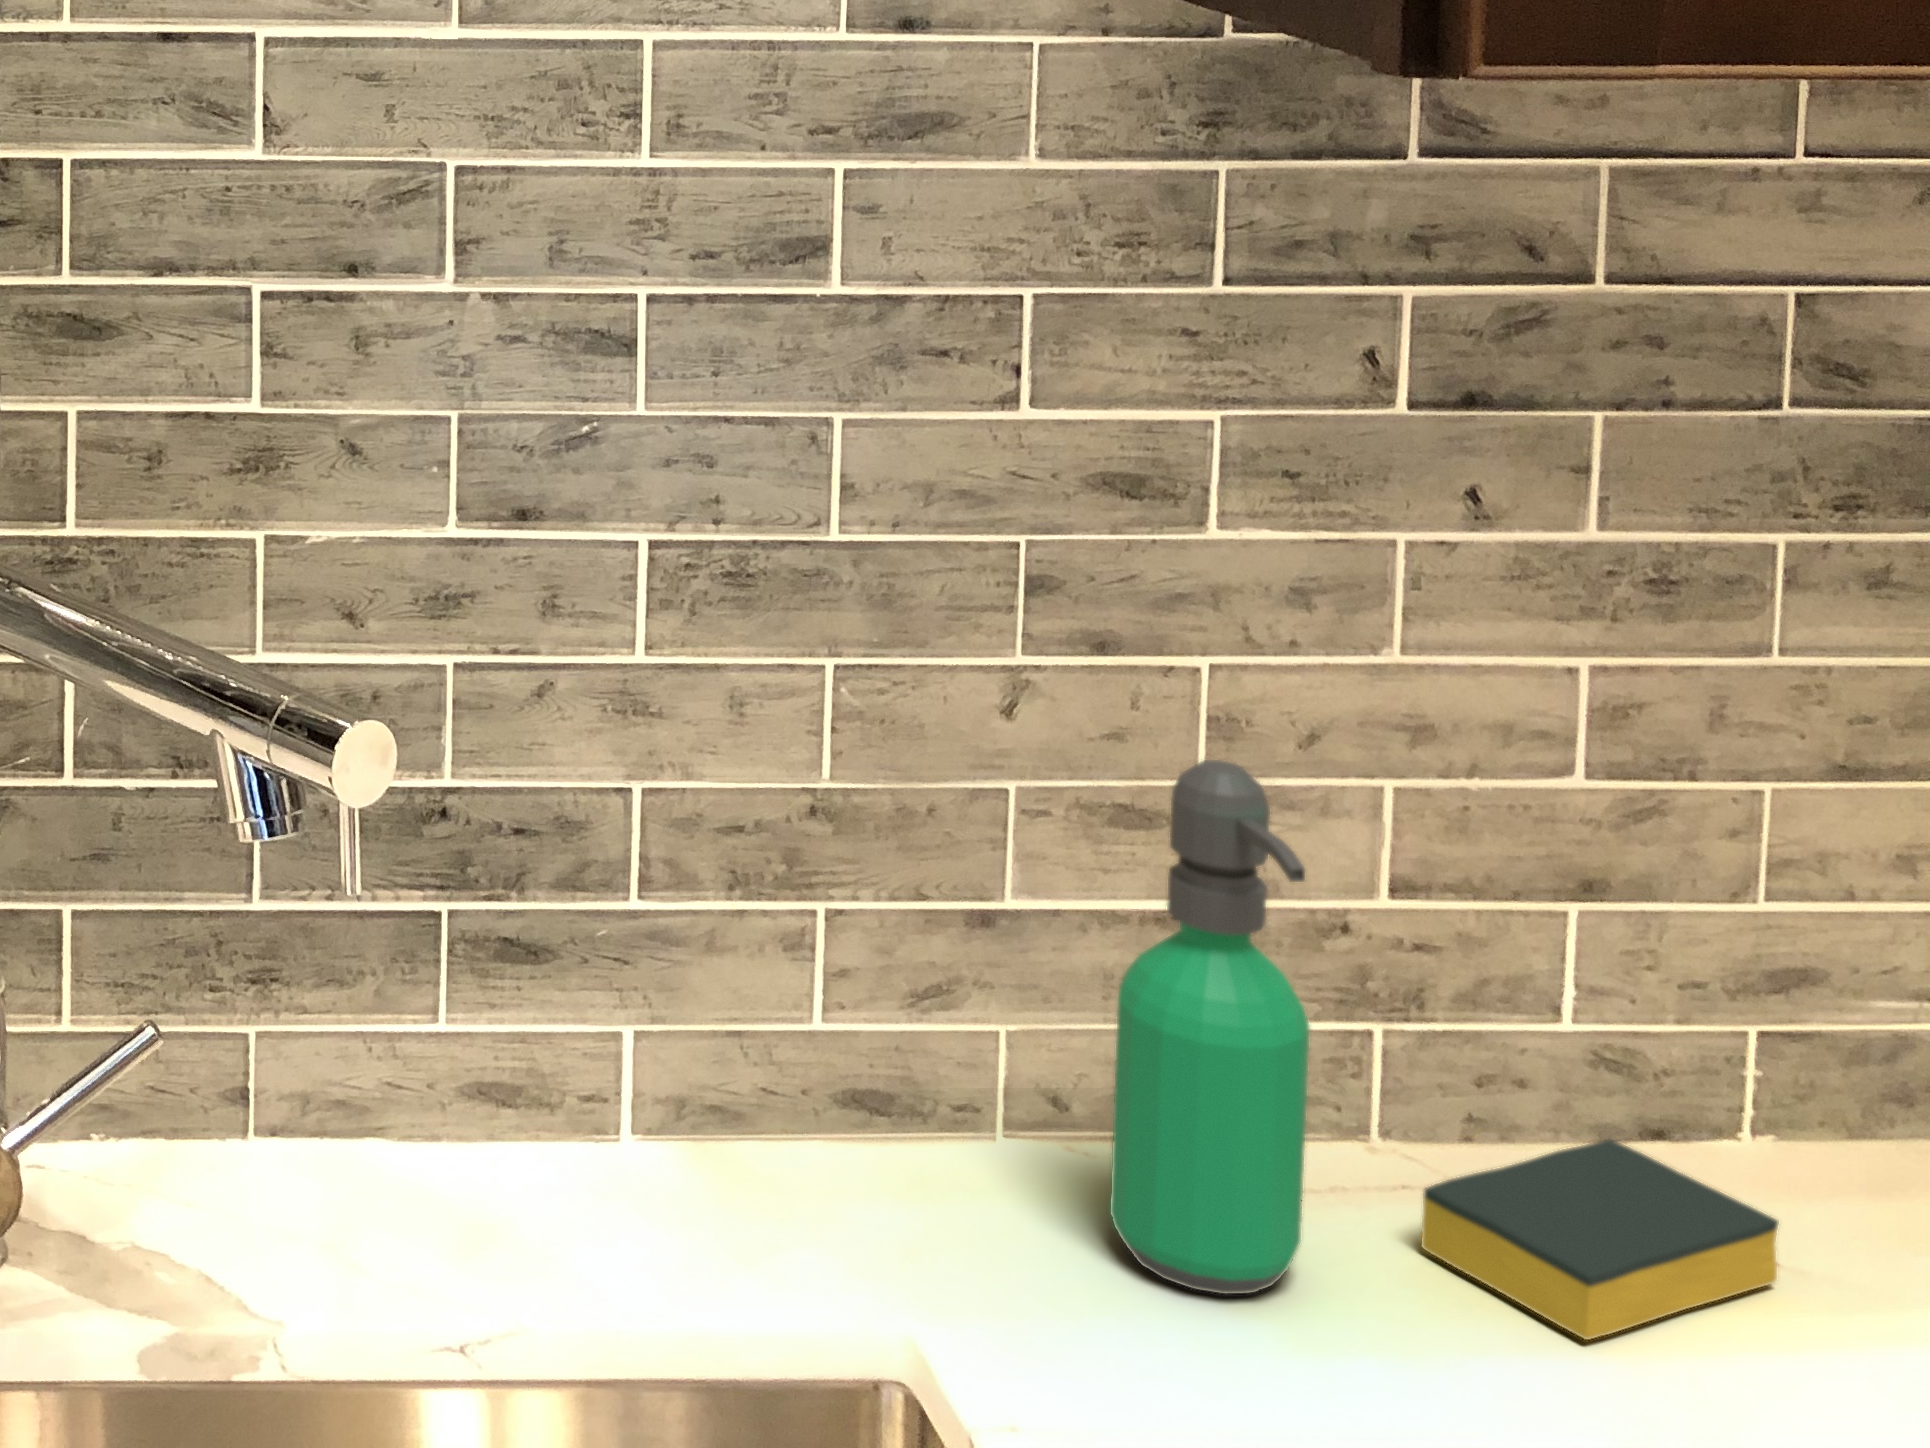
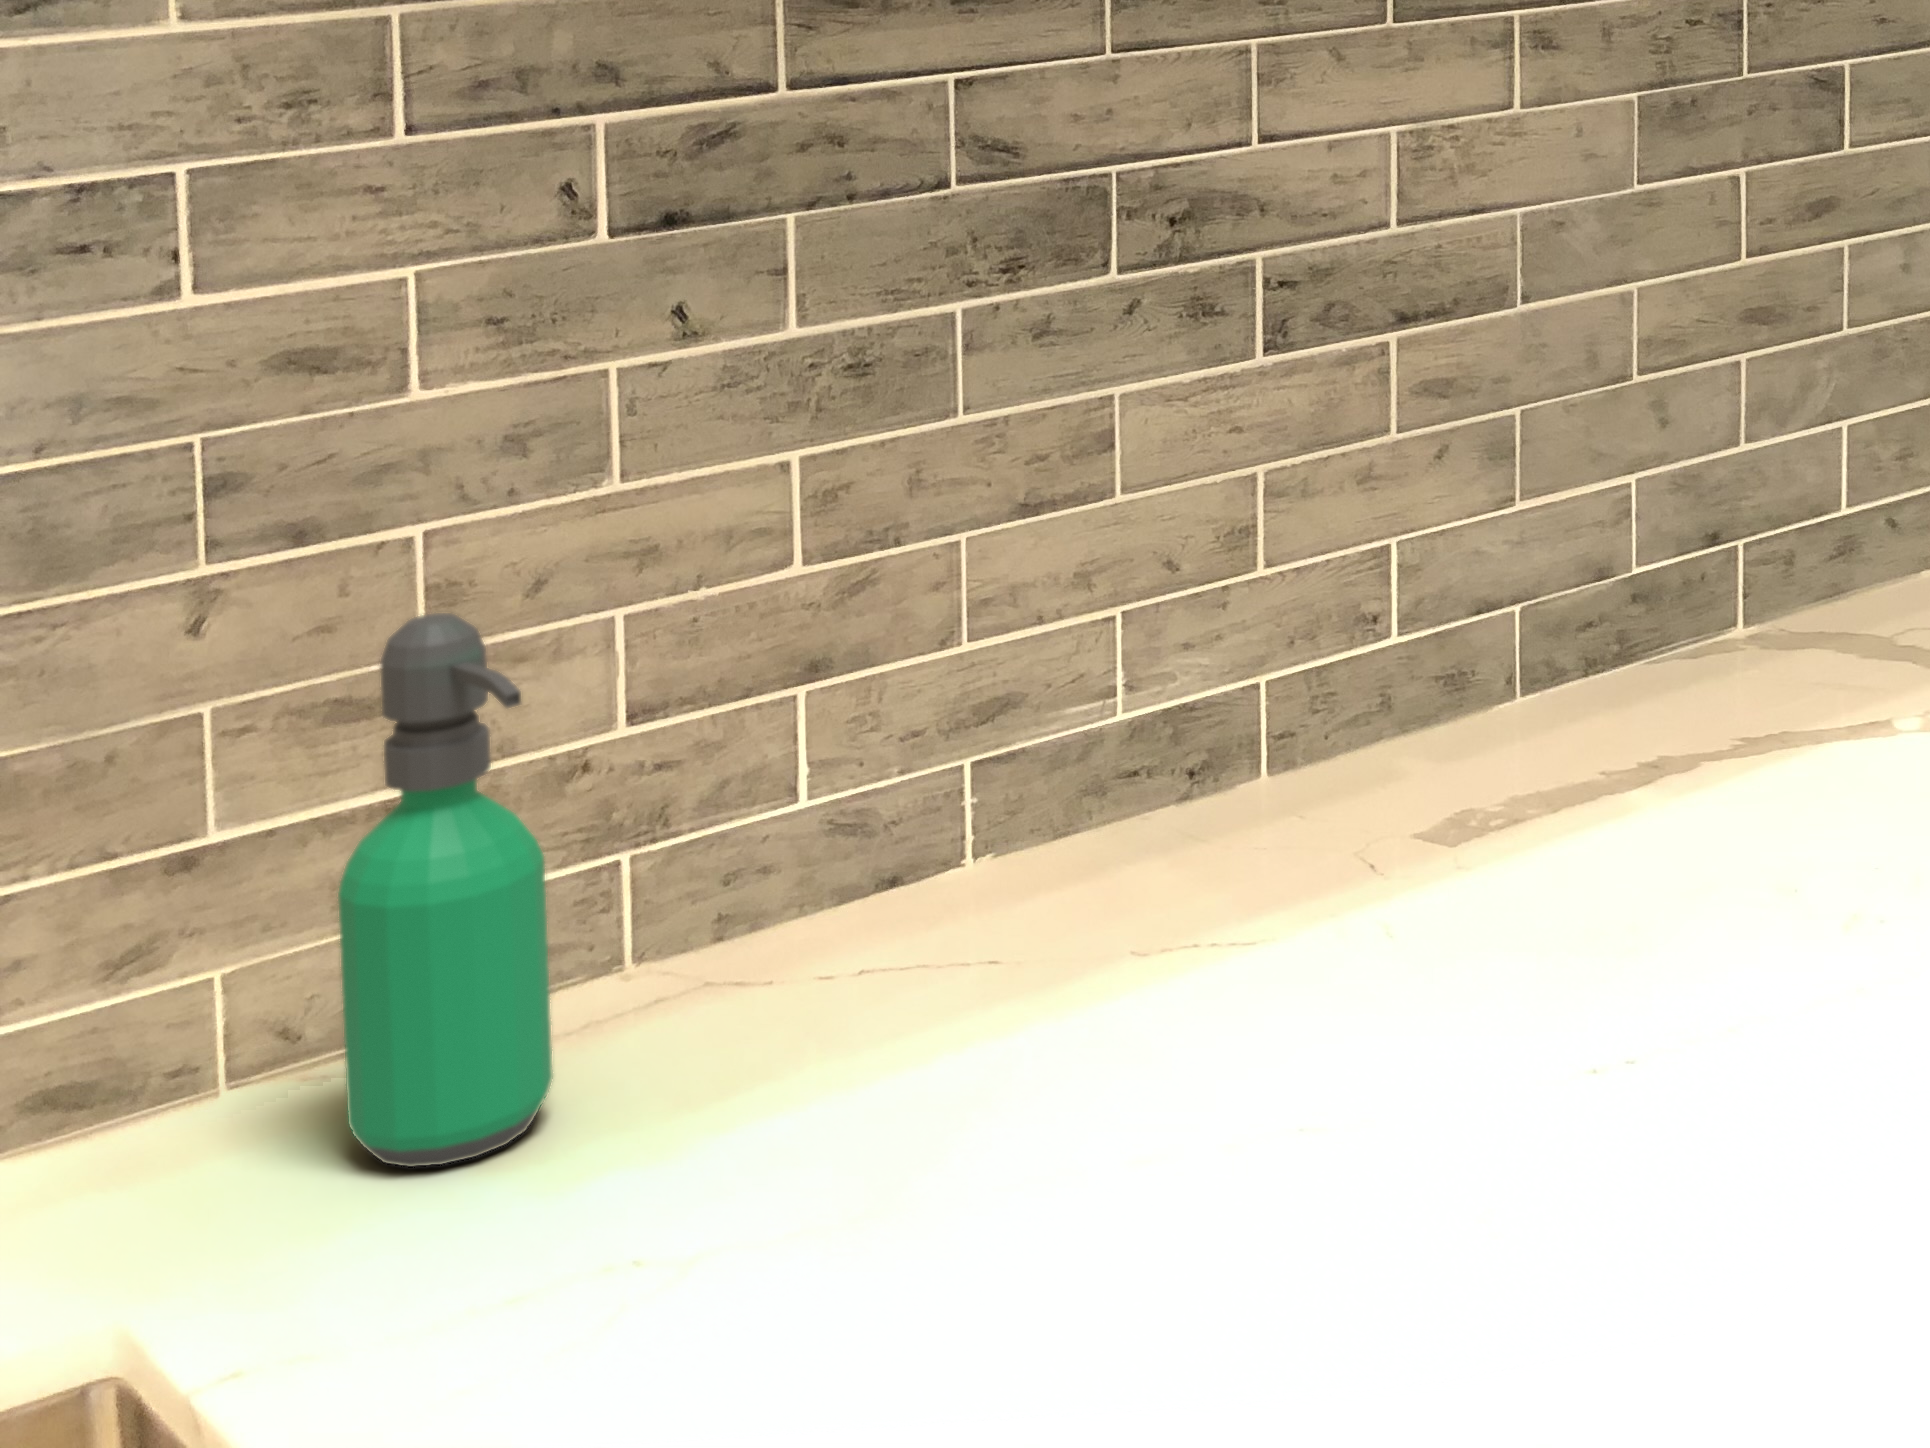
sponge: present [1421,1139,1778,1340] -> none [674,887,988,1065]

